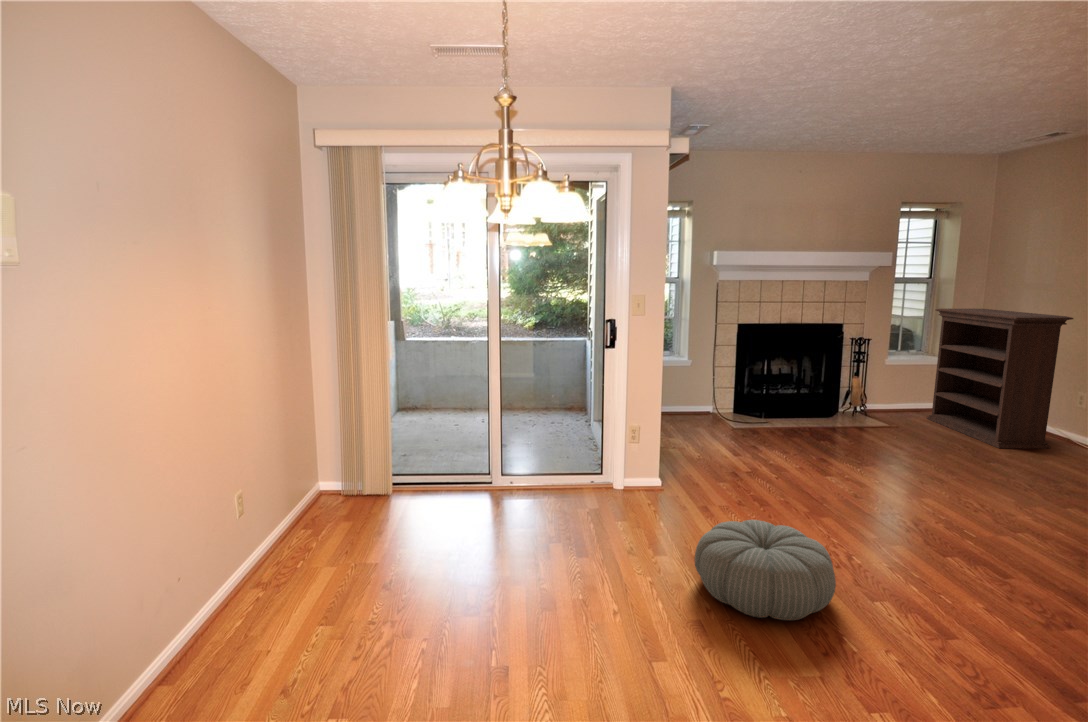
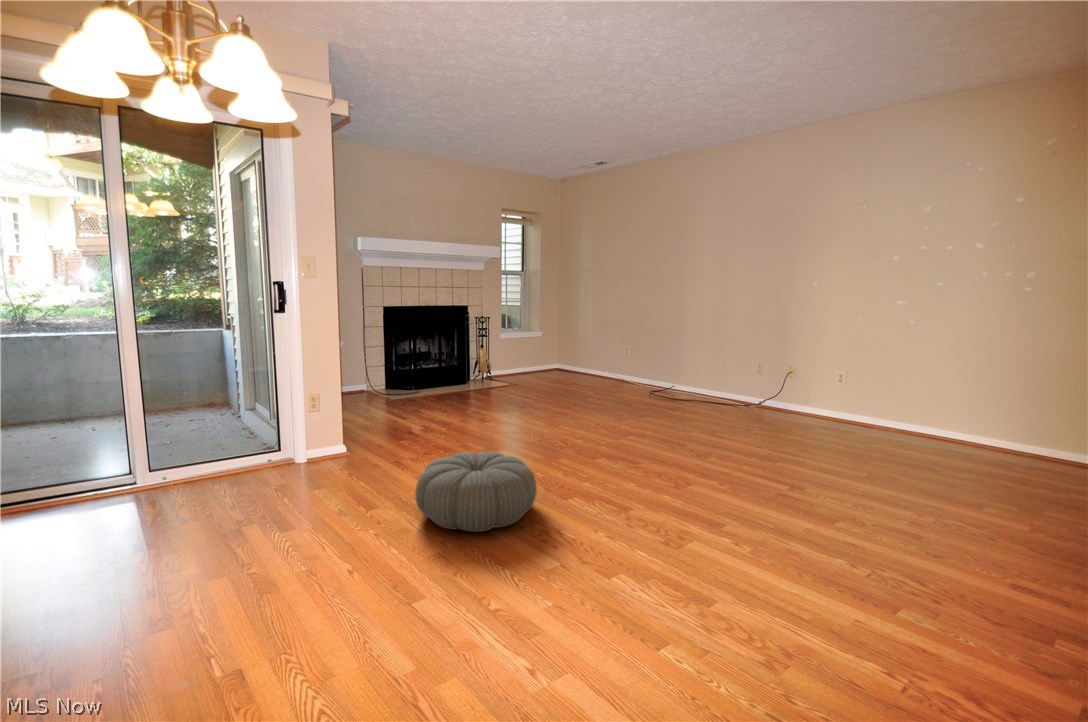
bookshelf: present [927,309,1073,449] -> none [528,293,609,388]

